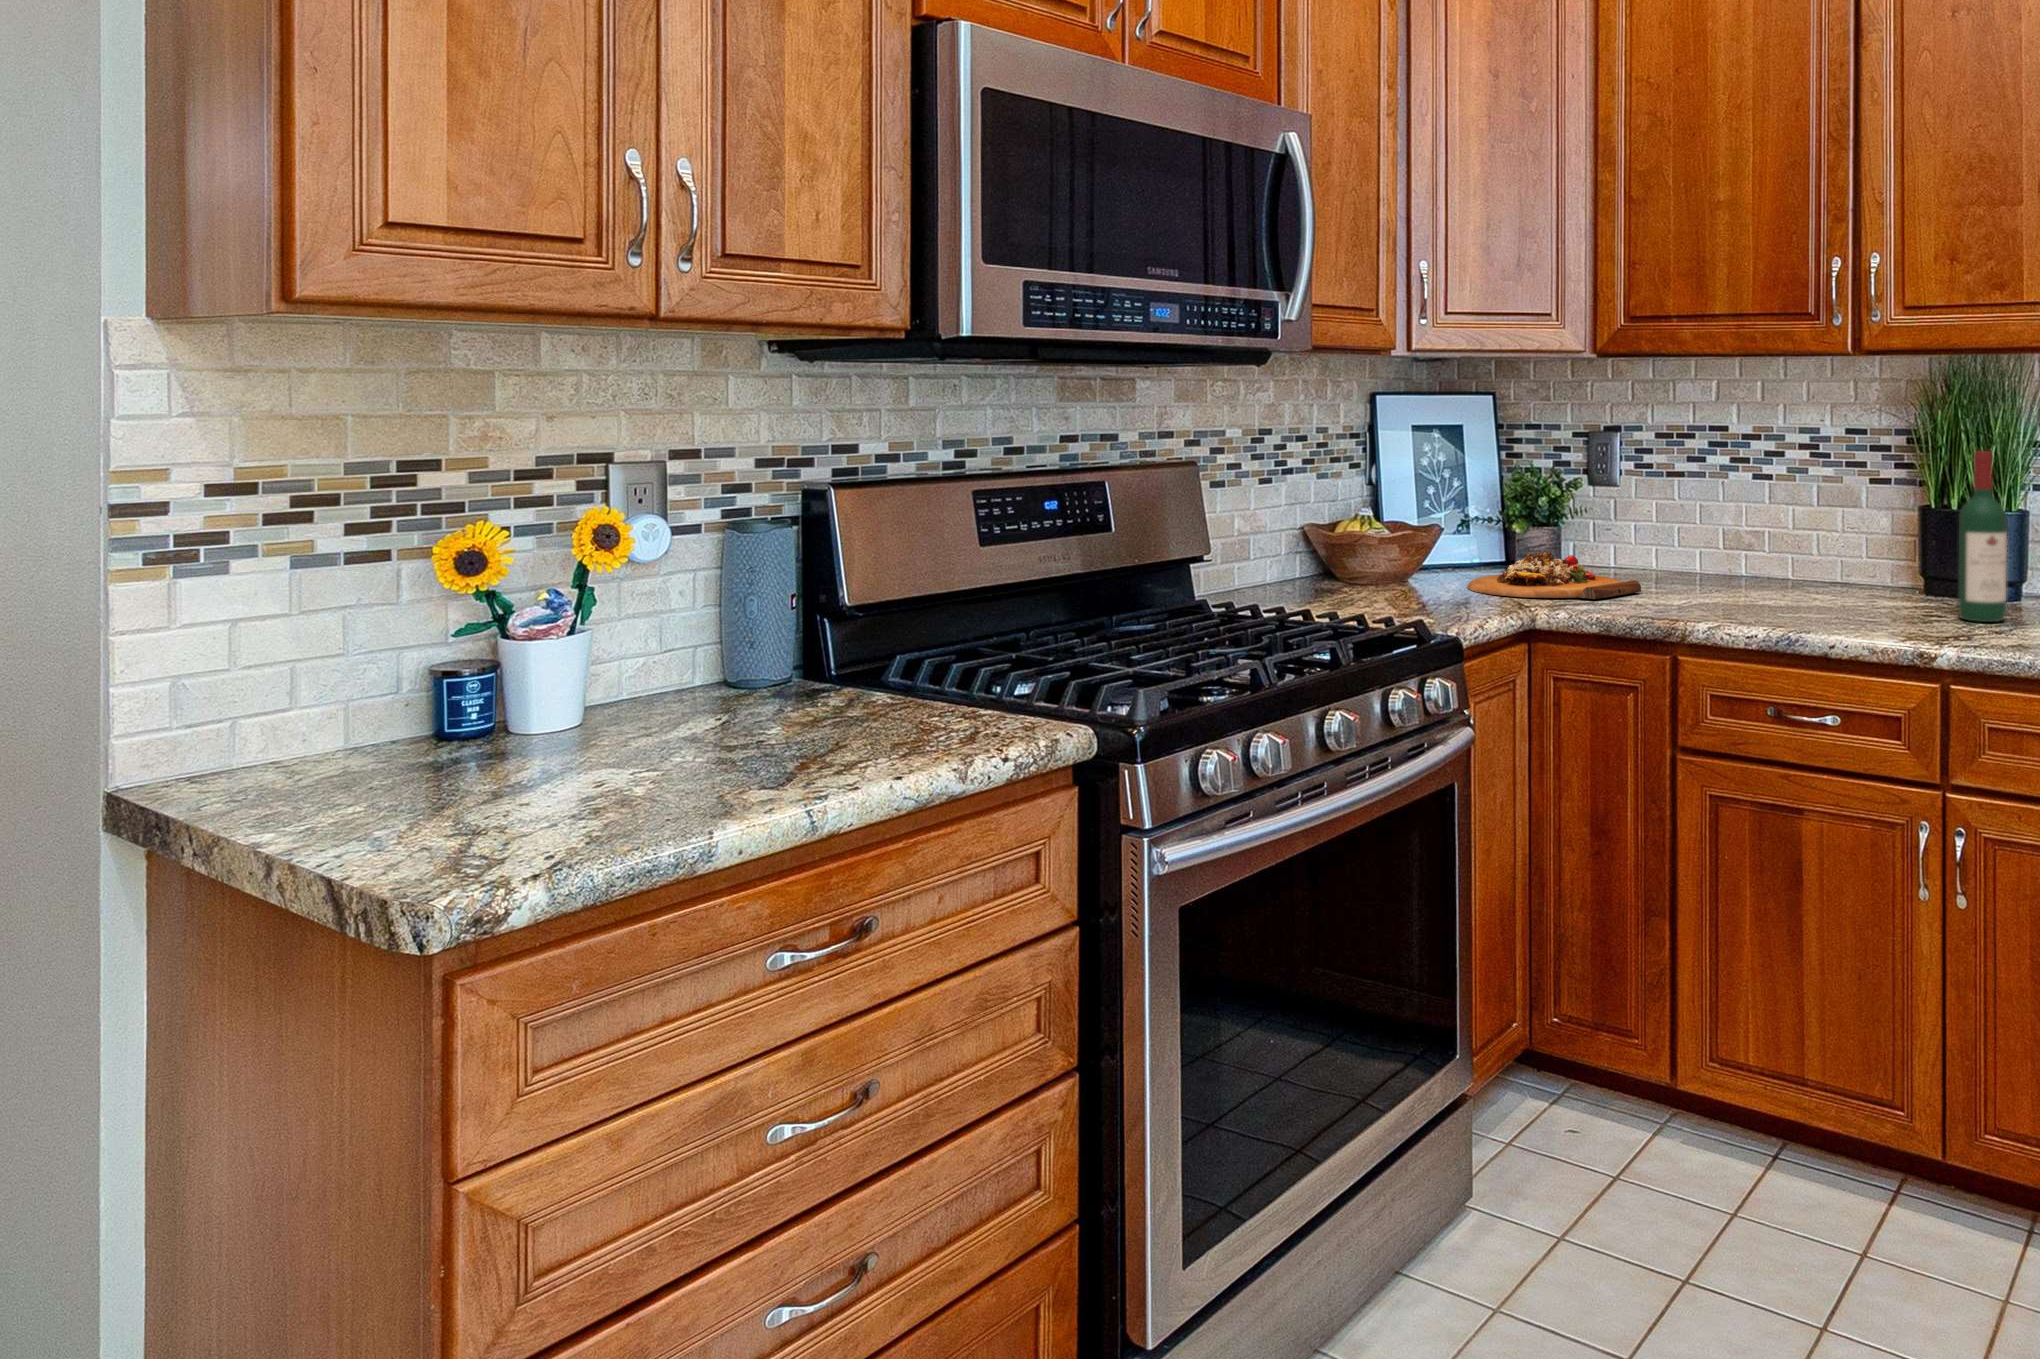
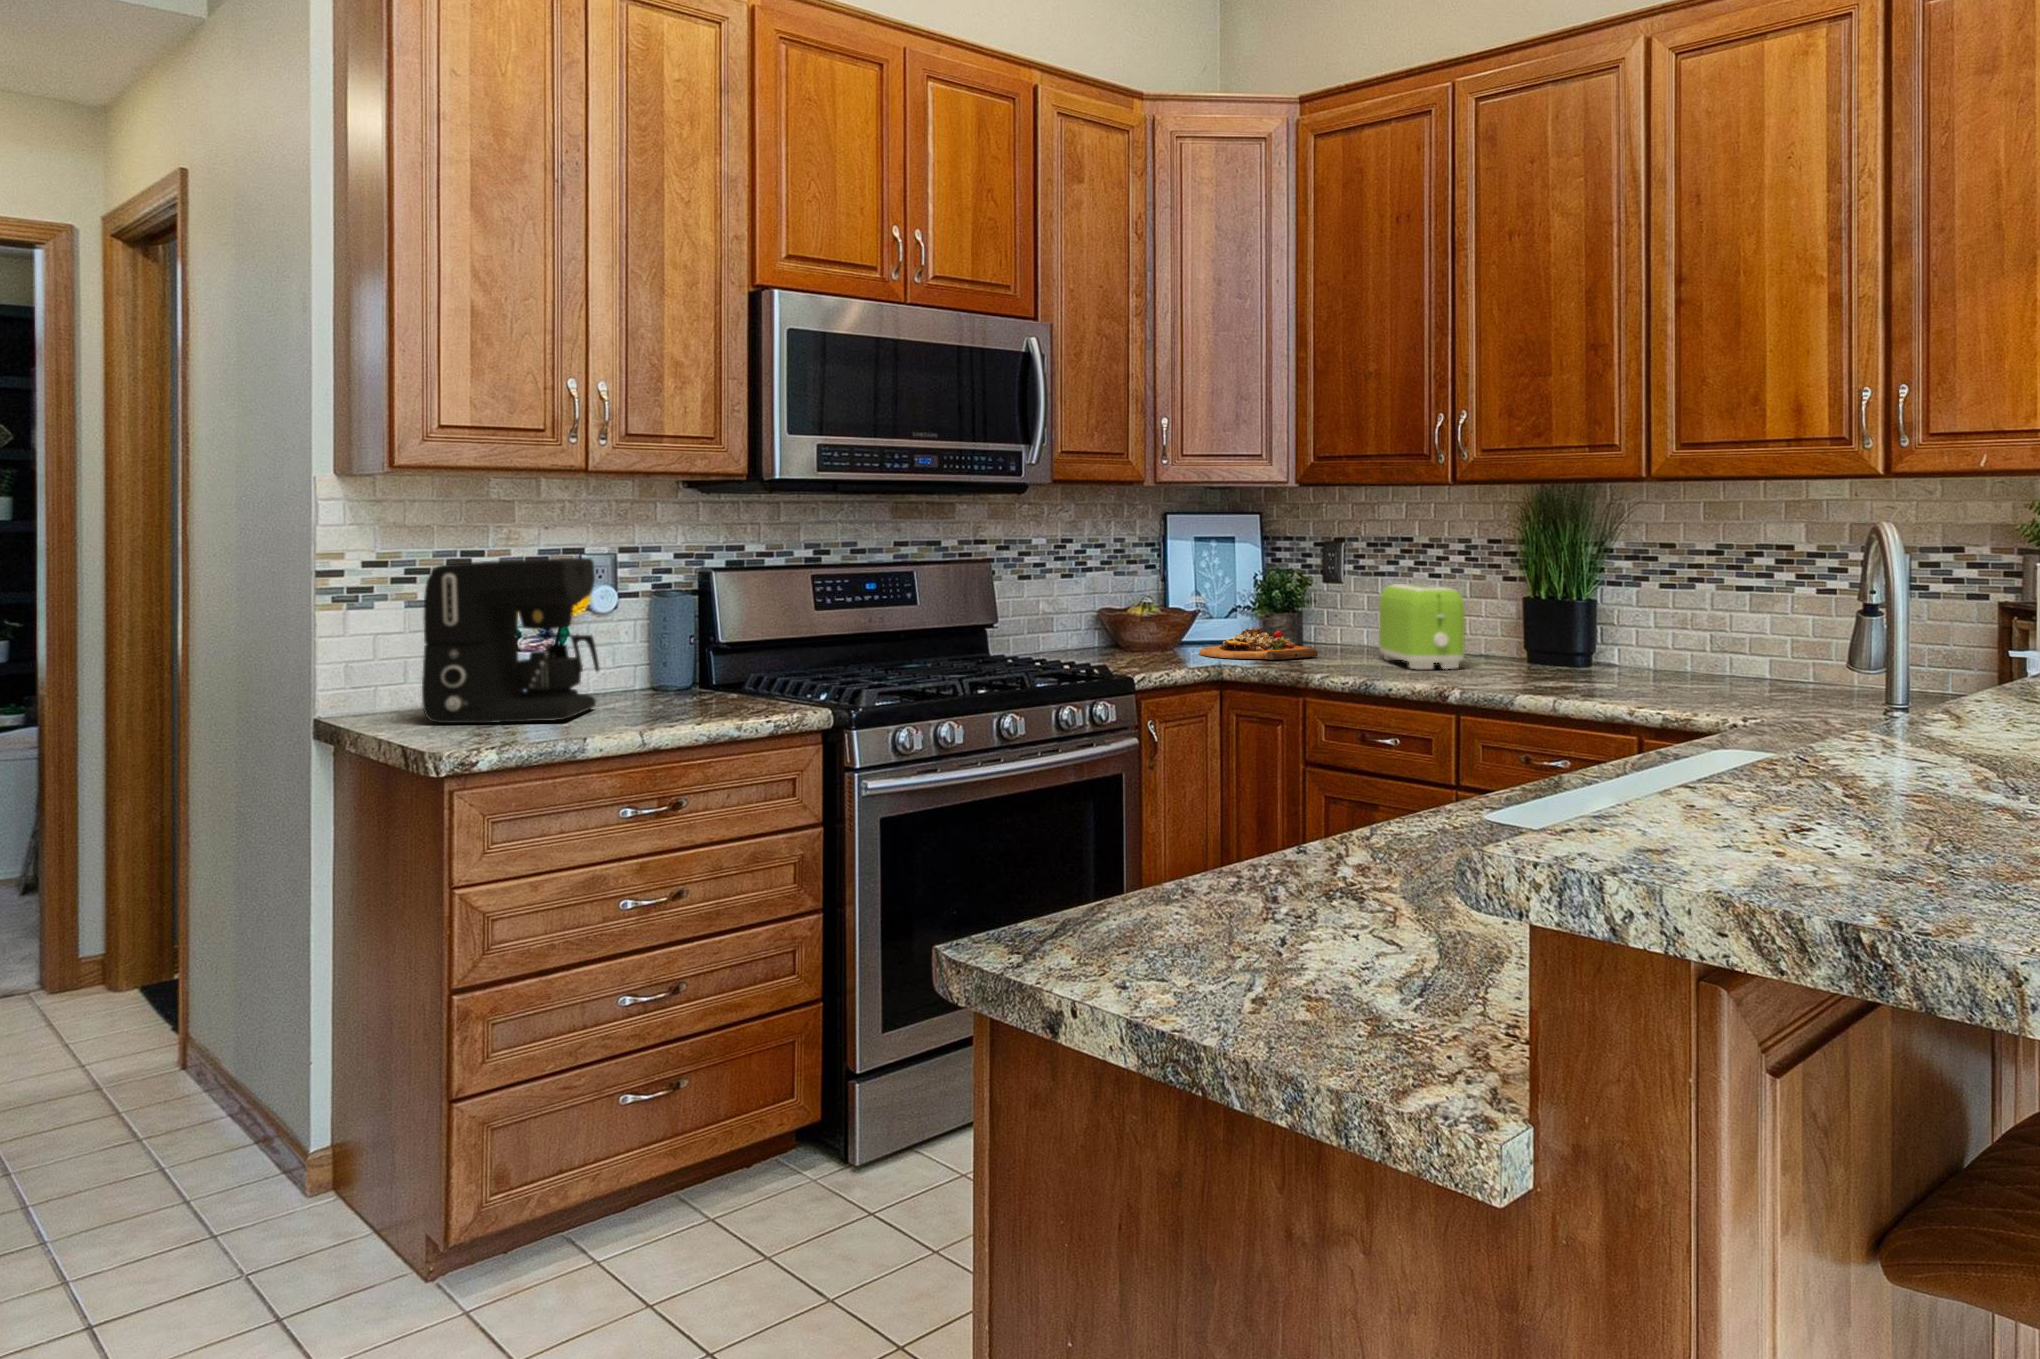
wine bottle: present [1958,451,2007,622] -> none [1512,554,1545,678]
coffee maker: none [356,473,696,798] -> present [422,557,600,723]
toaster: none [1724,490,1872,611] -> present [1379,584,1465,669]

